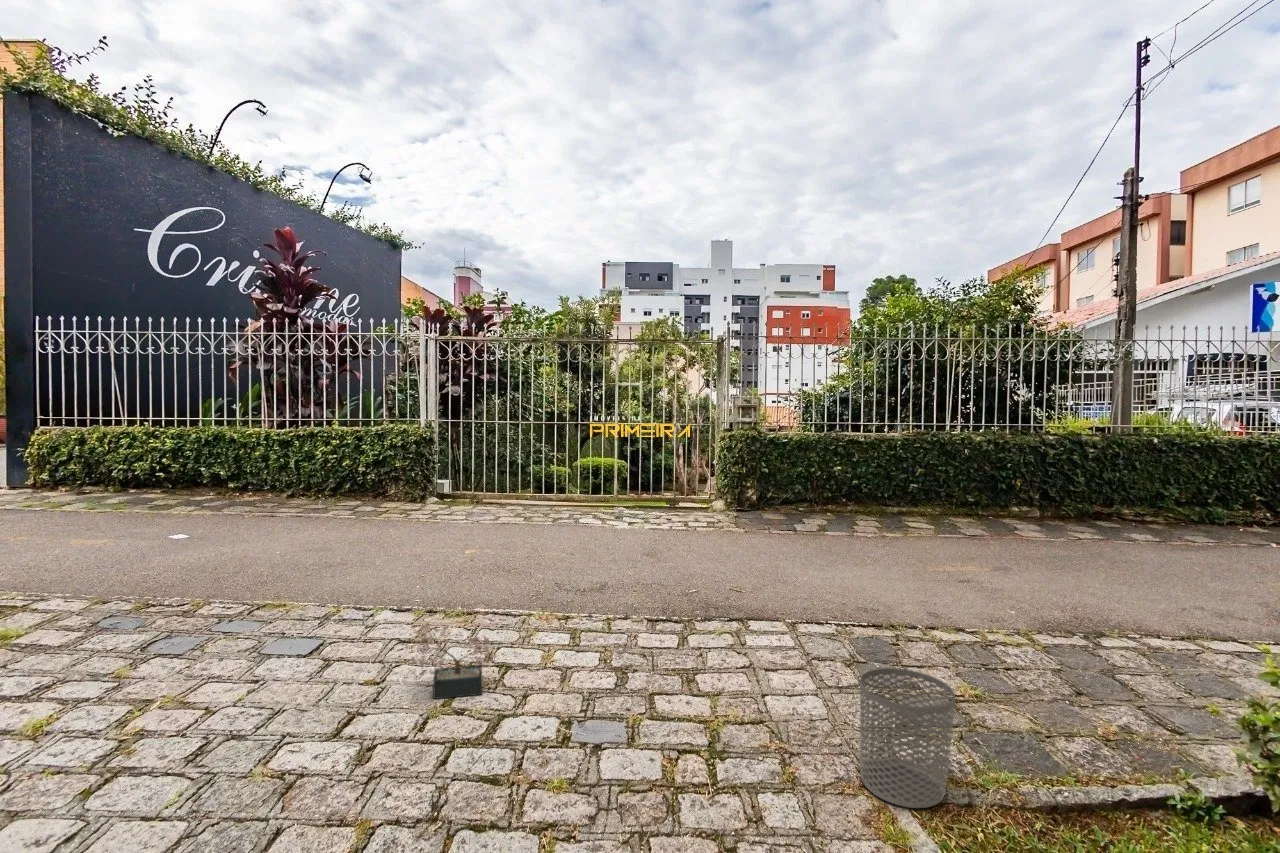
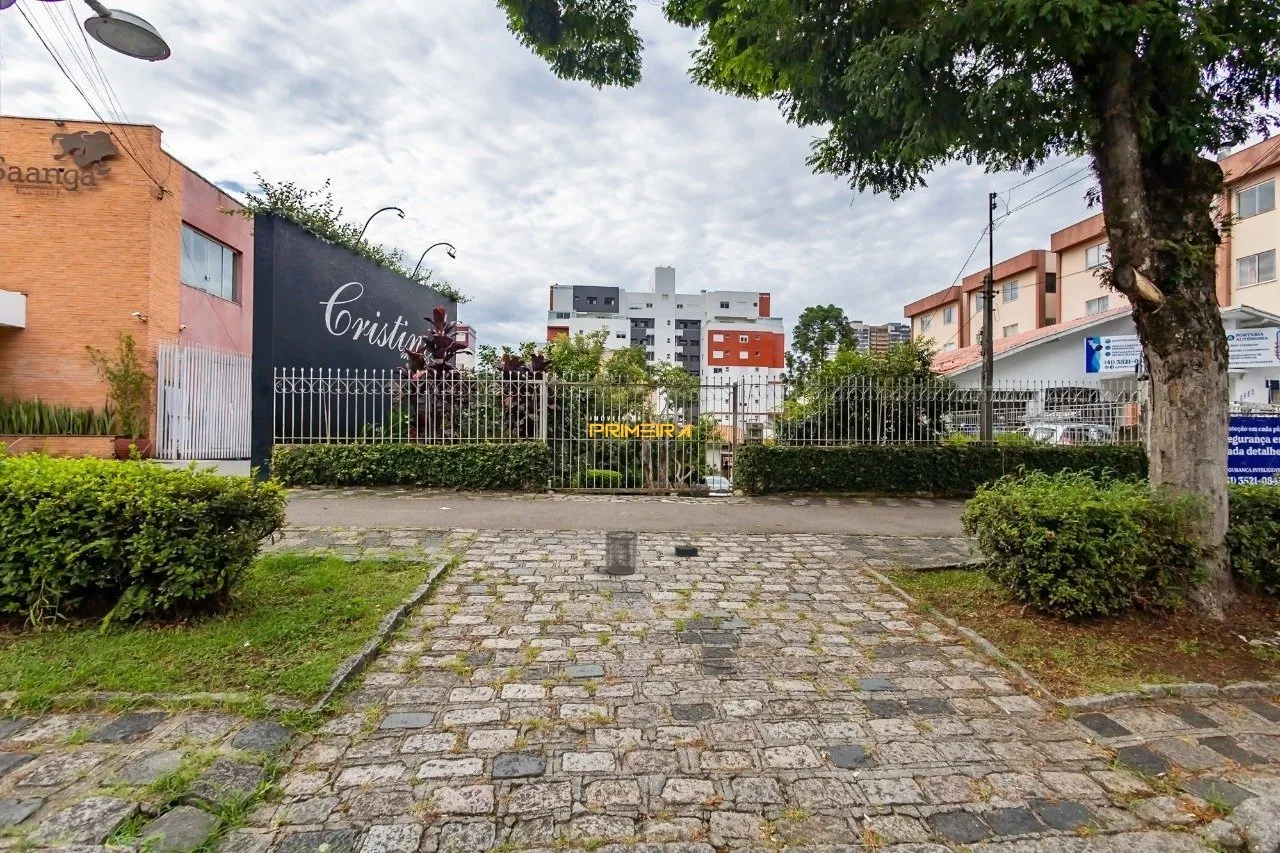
waste bin: present [860,668,955,808] -> present [605,531,638,575]

